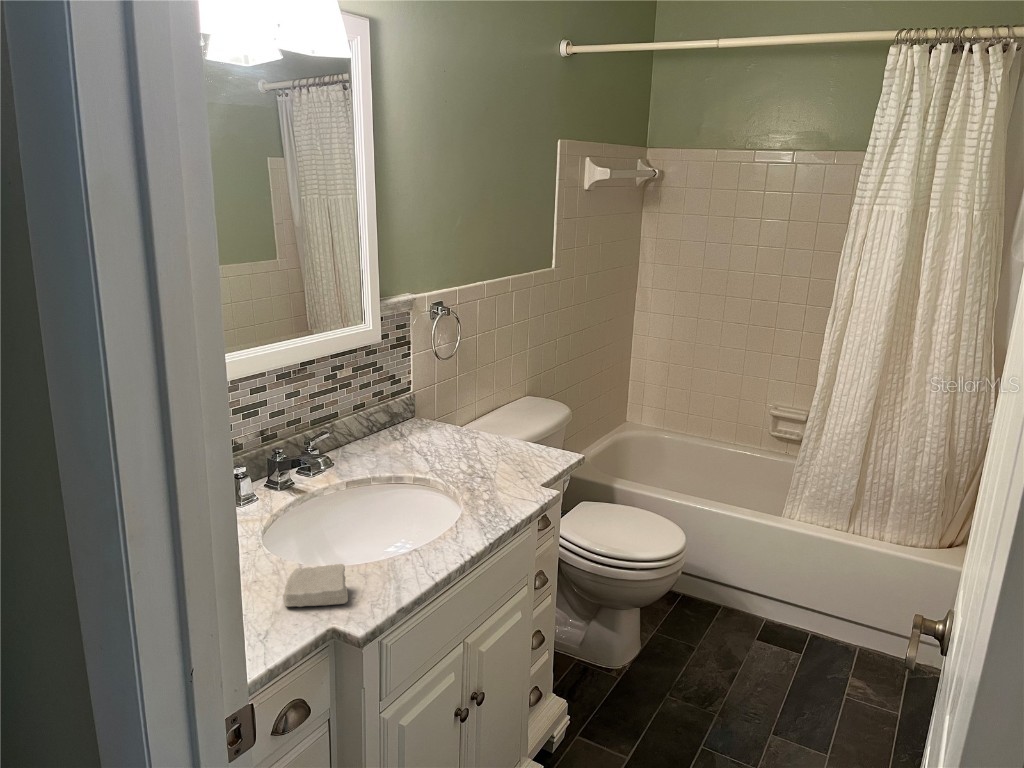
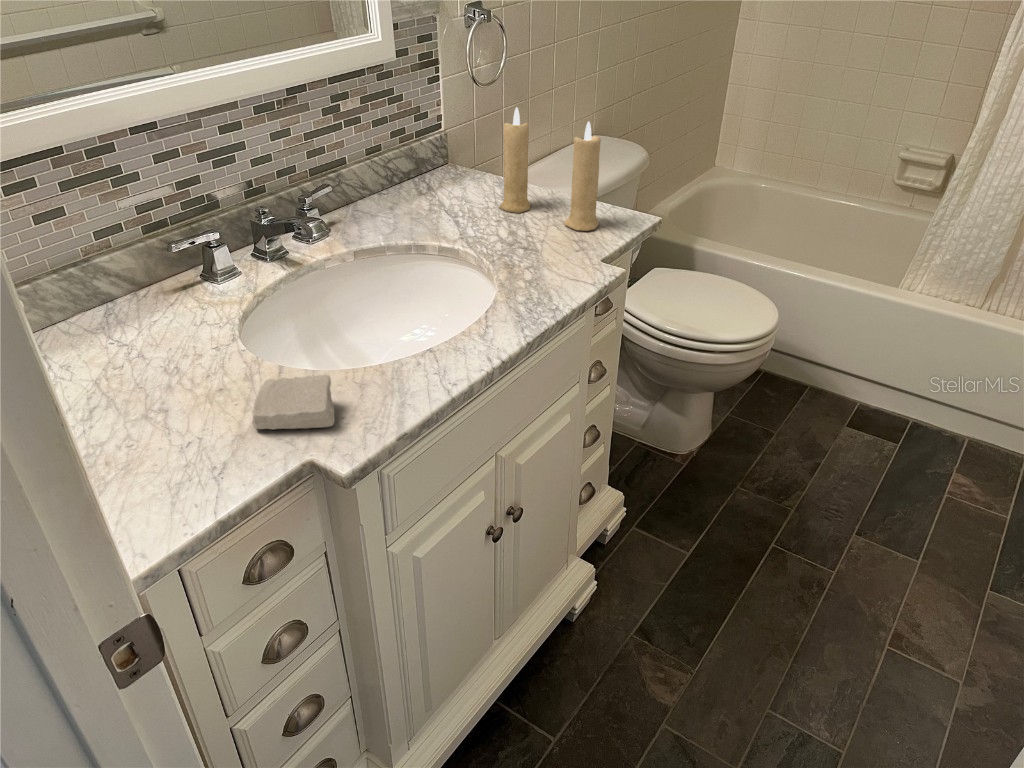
candle: none [458,370,538,465] -> present [499,107,601,231]

